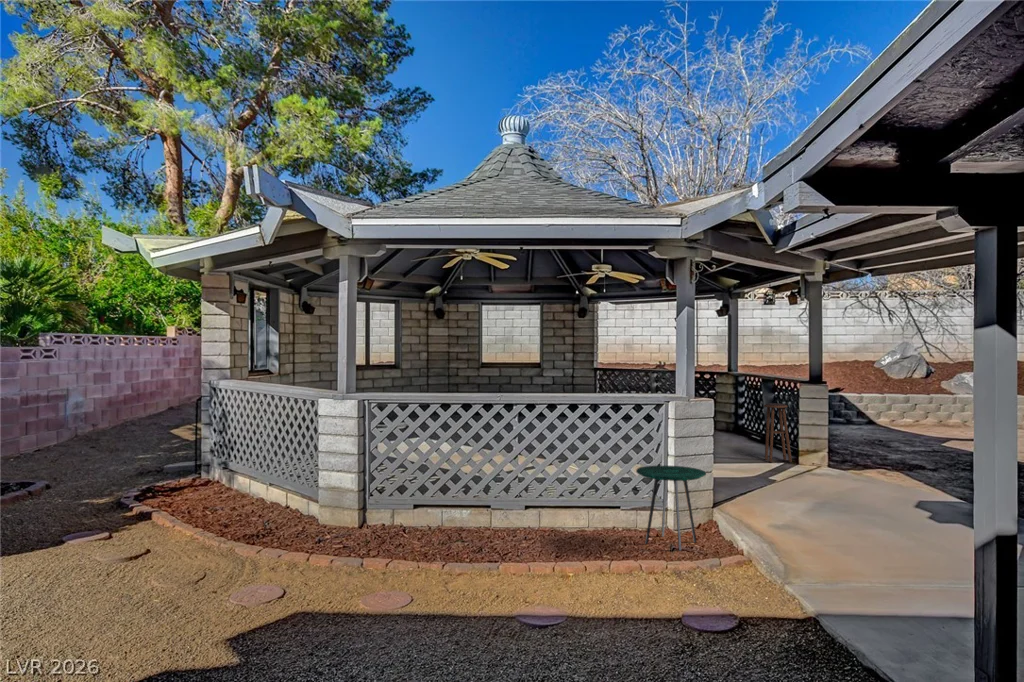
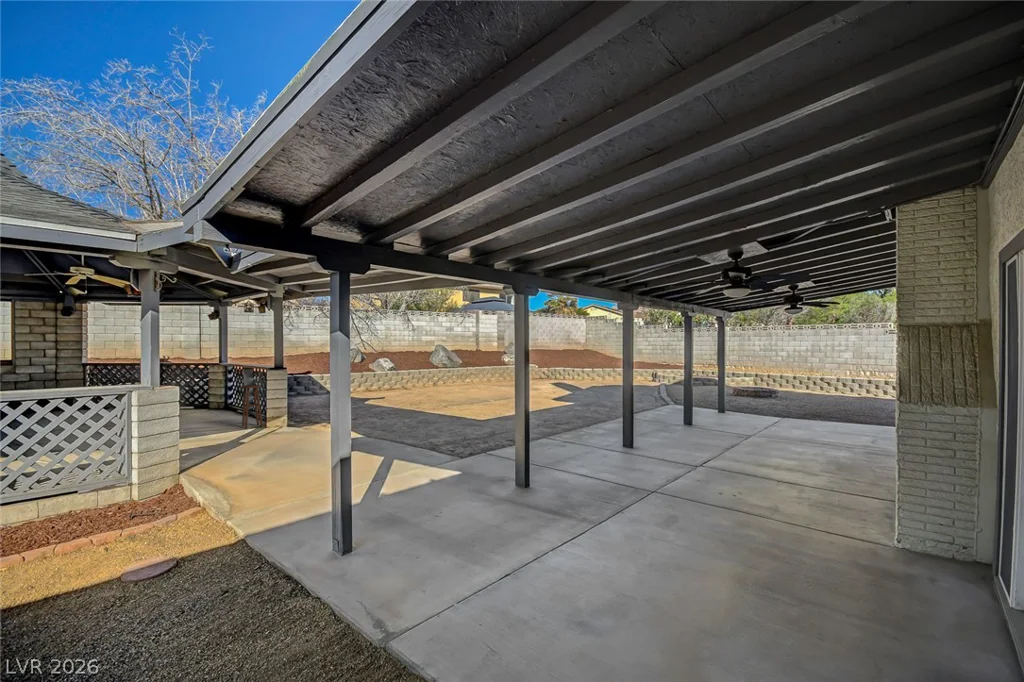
side table: present [636,466,706,550] -> none [89,445,166,520]

